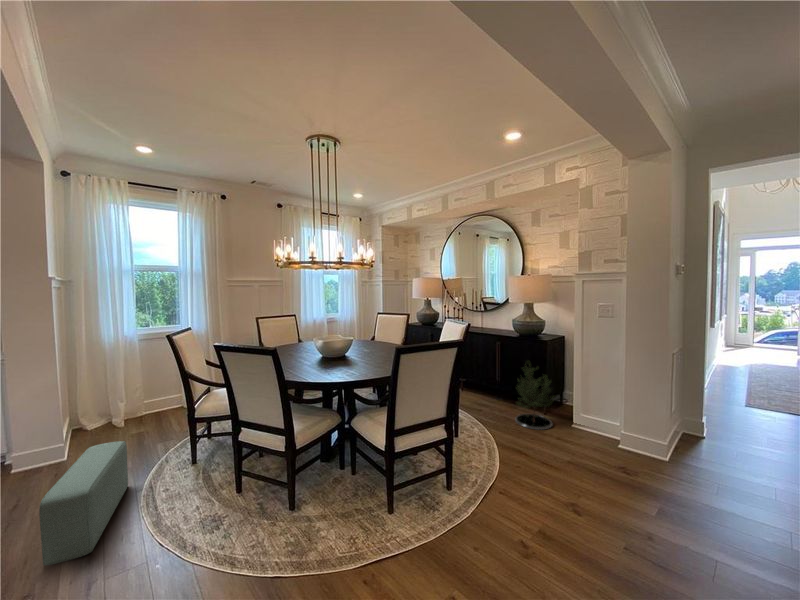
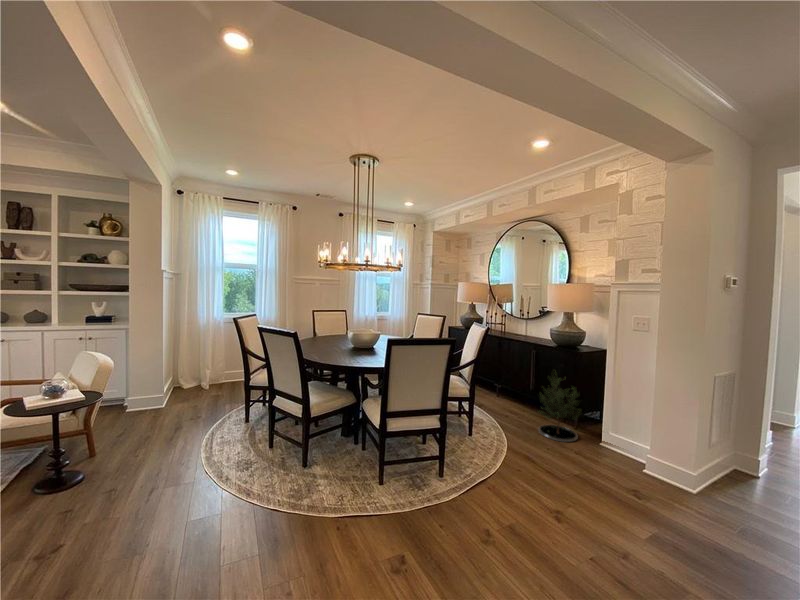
pouf: present [39,441,128,565] -> none [134,395,199,471]

